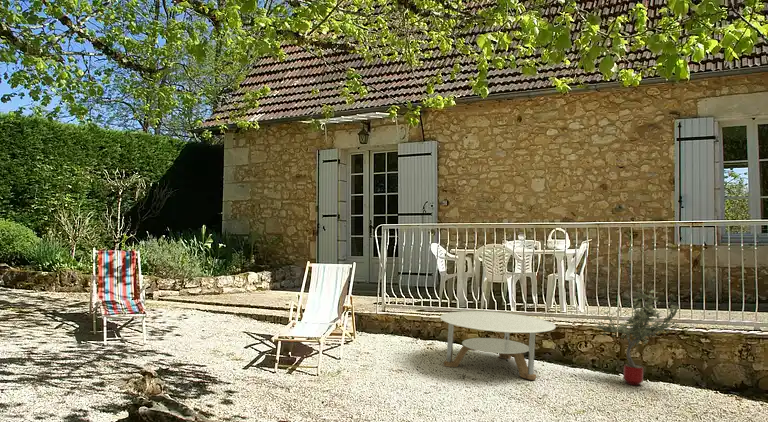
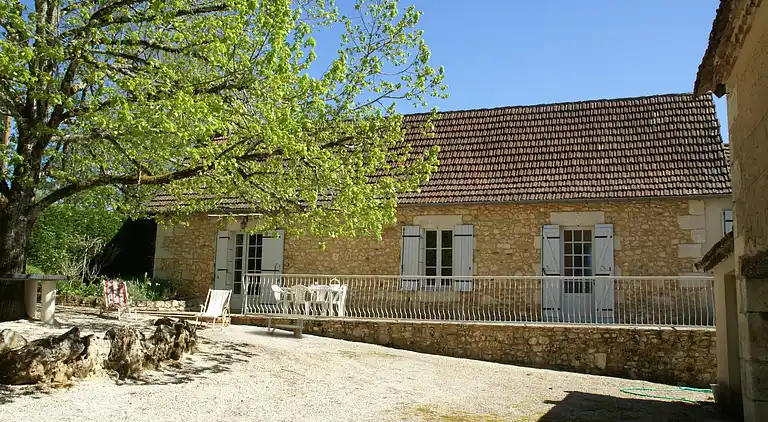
potted tree: present [597,289,679,385] -> none [332,302,361,342]

